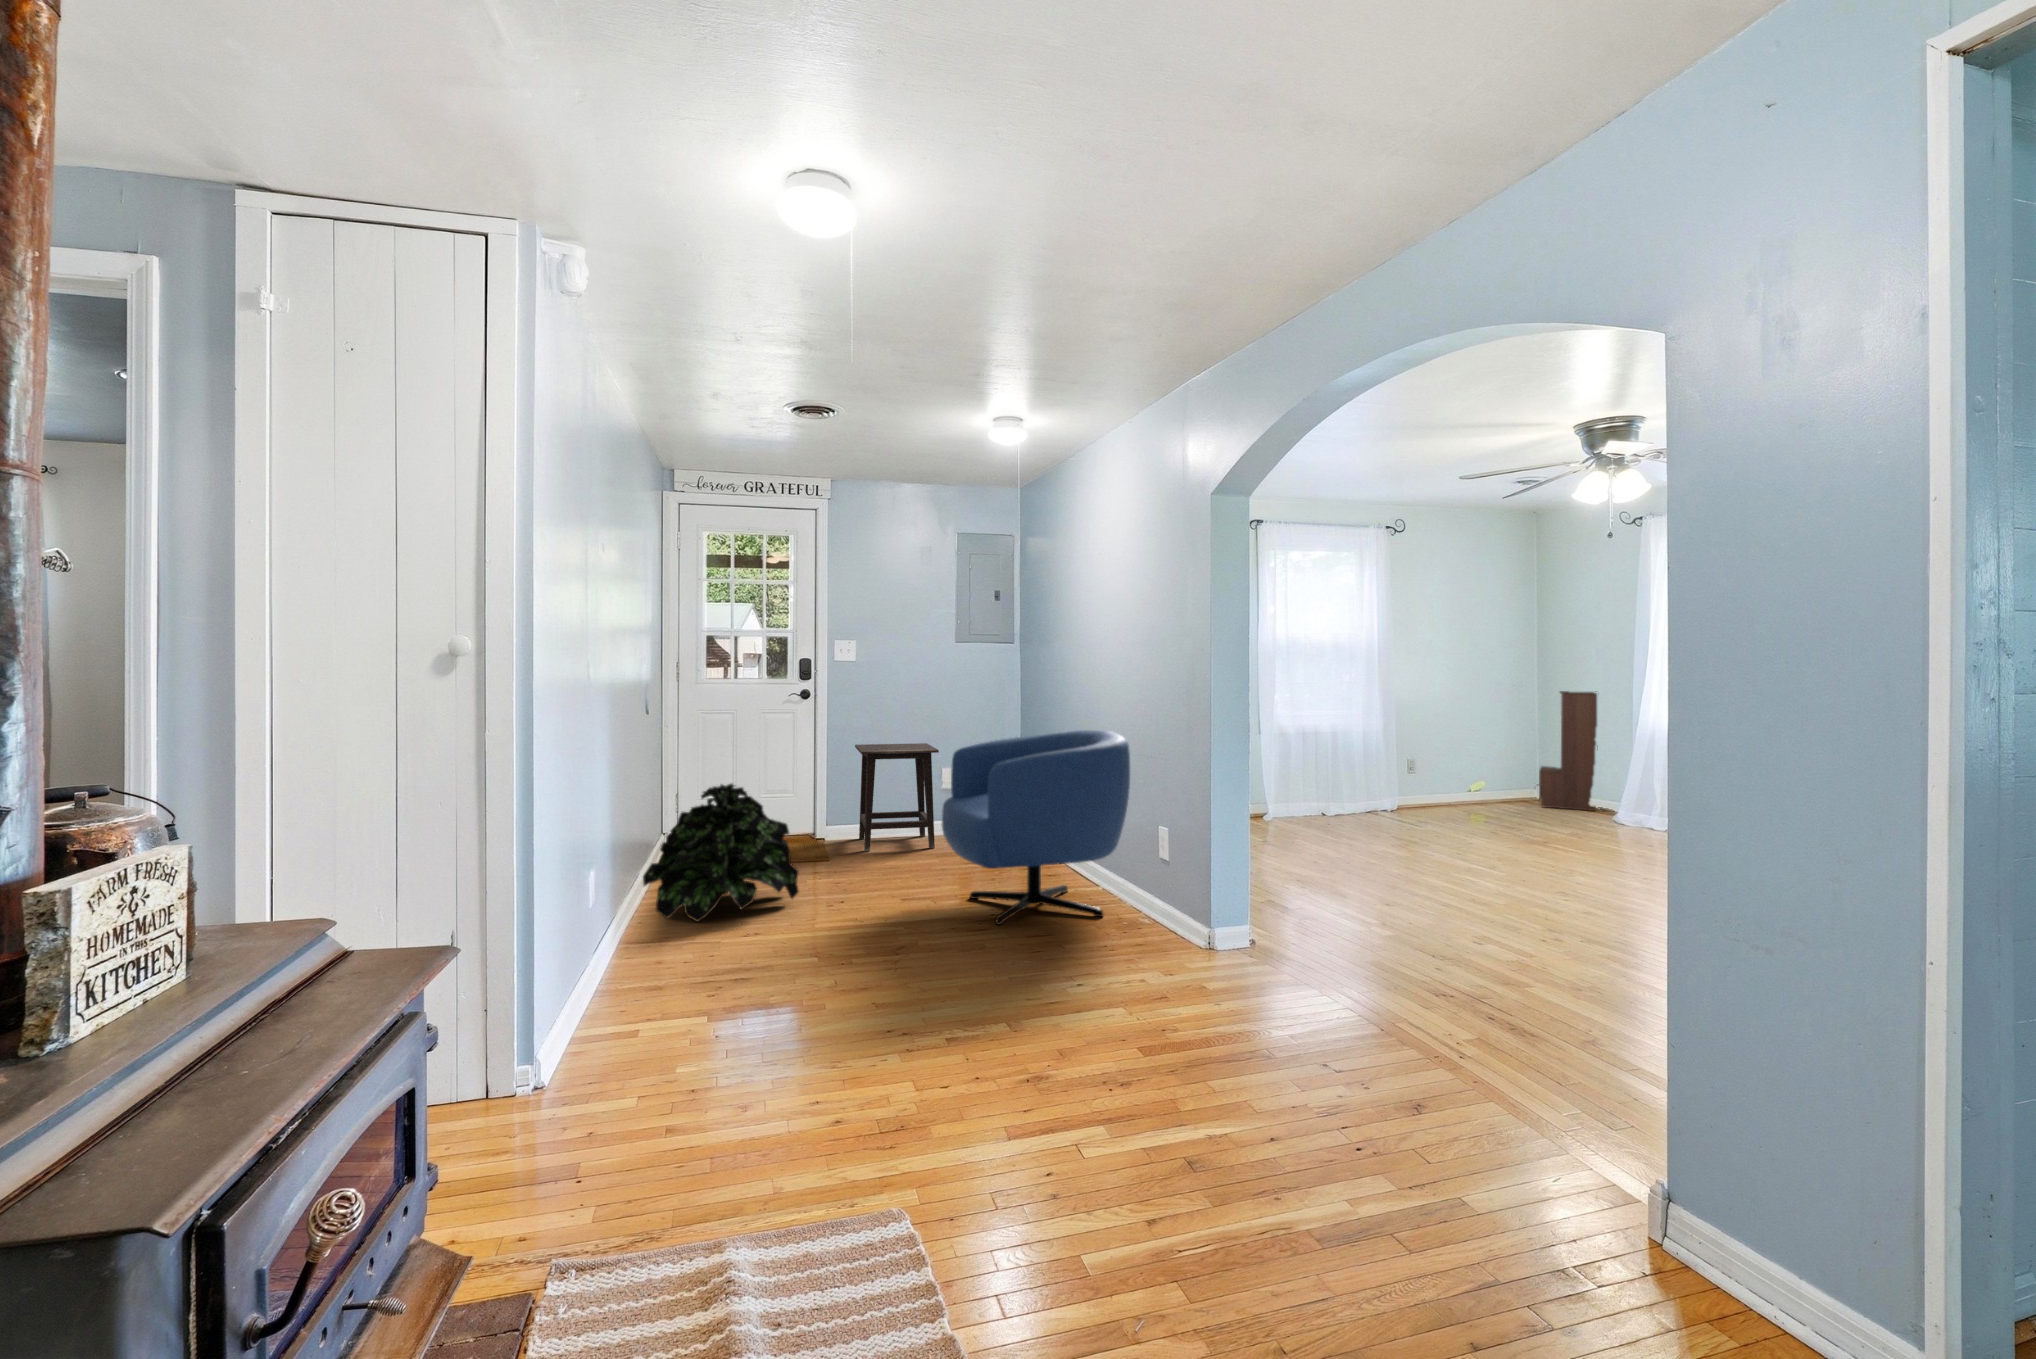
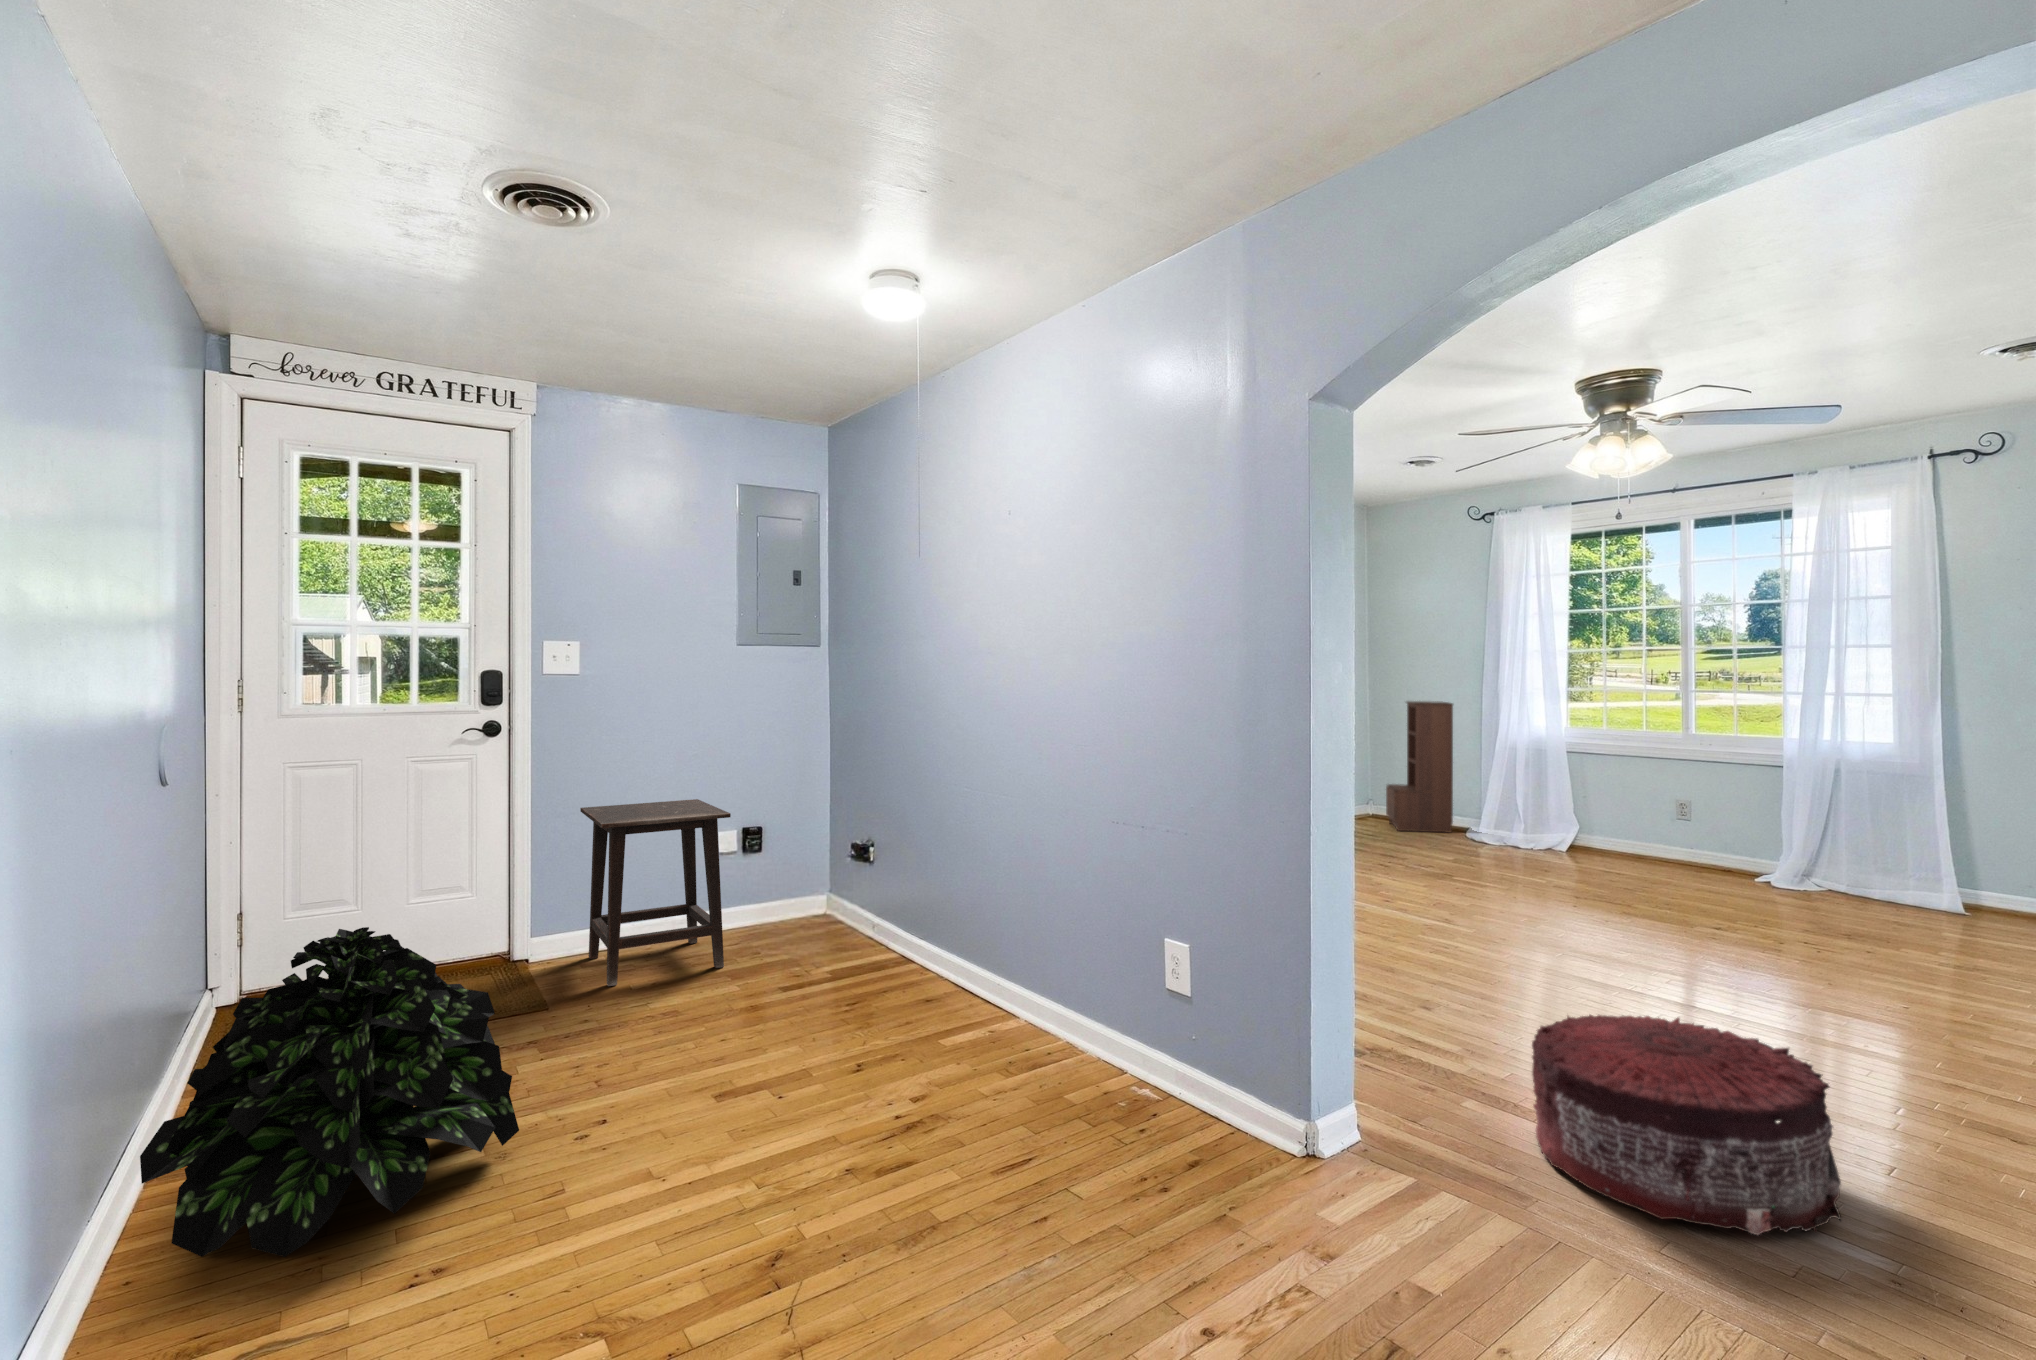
armchair: present [942,730,1130,925] -> none [790,785,1127,1156]
pouf: none [1351,882,1523,1000] -> present [1532,1015,1841,1235]

